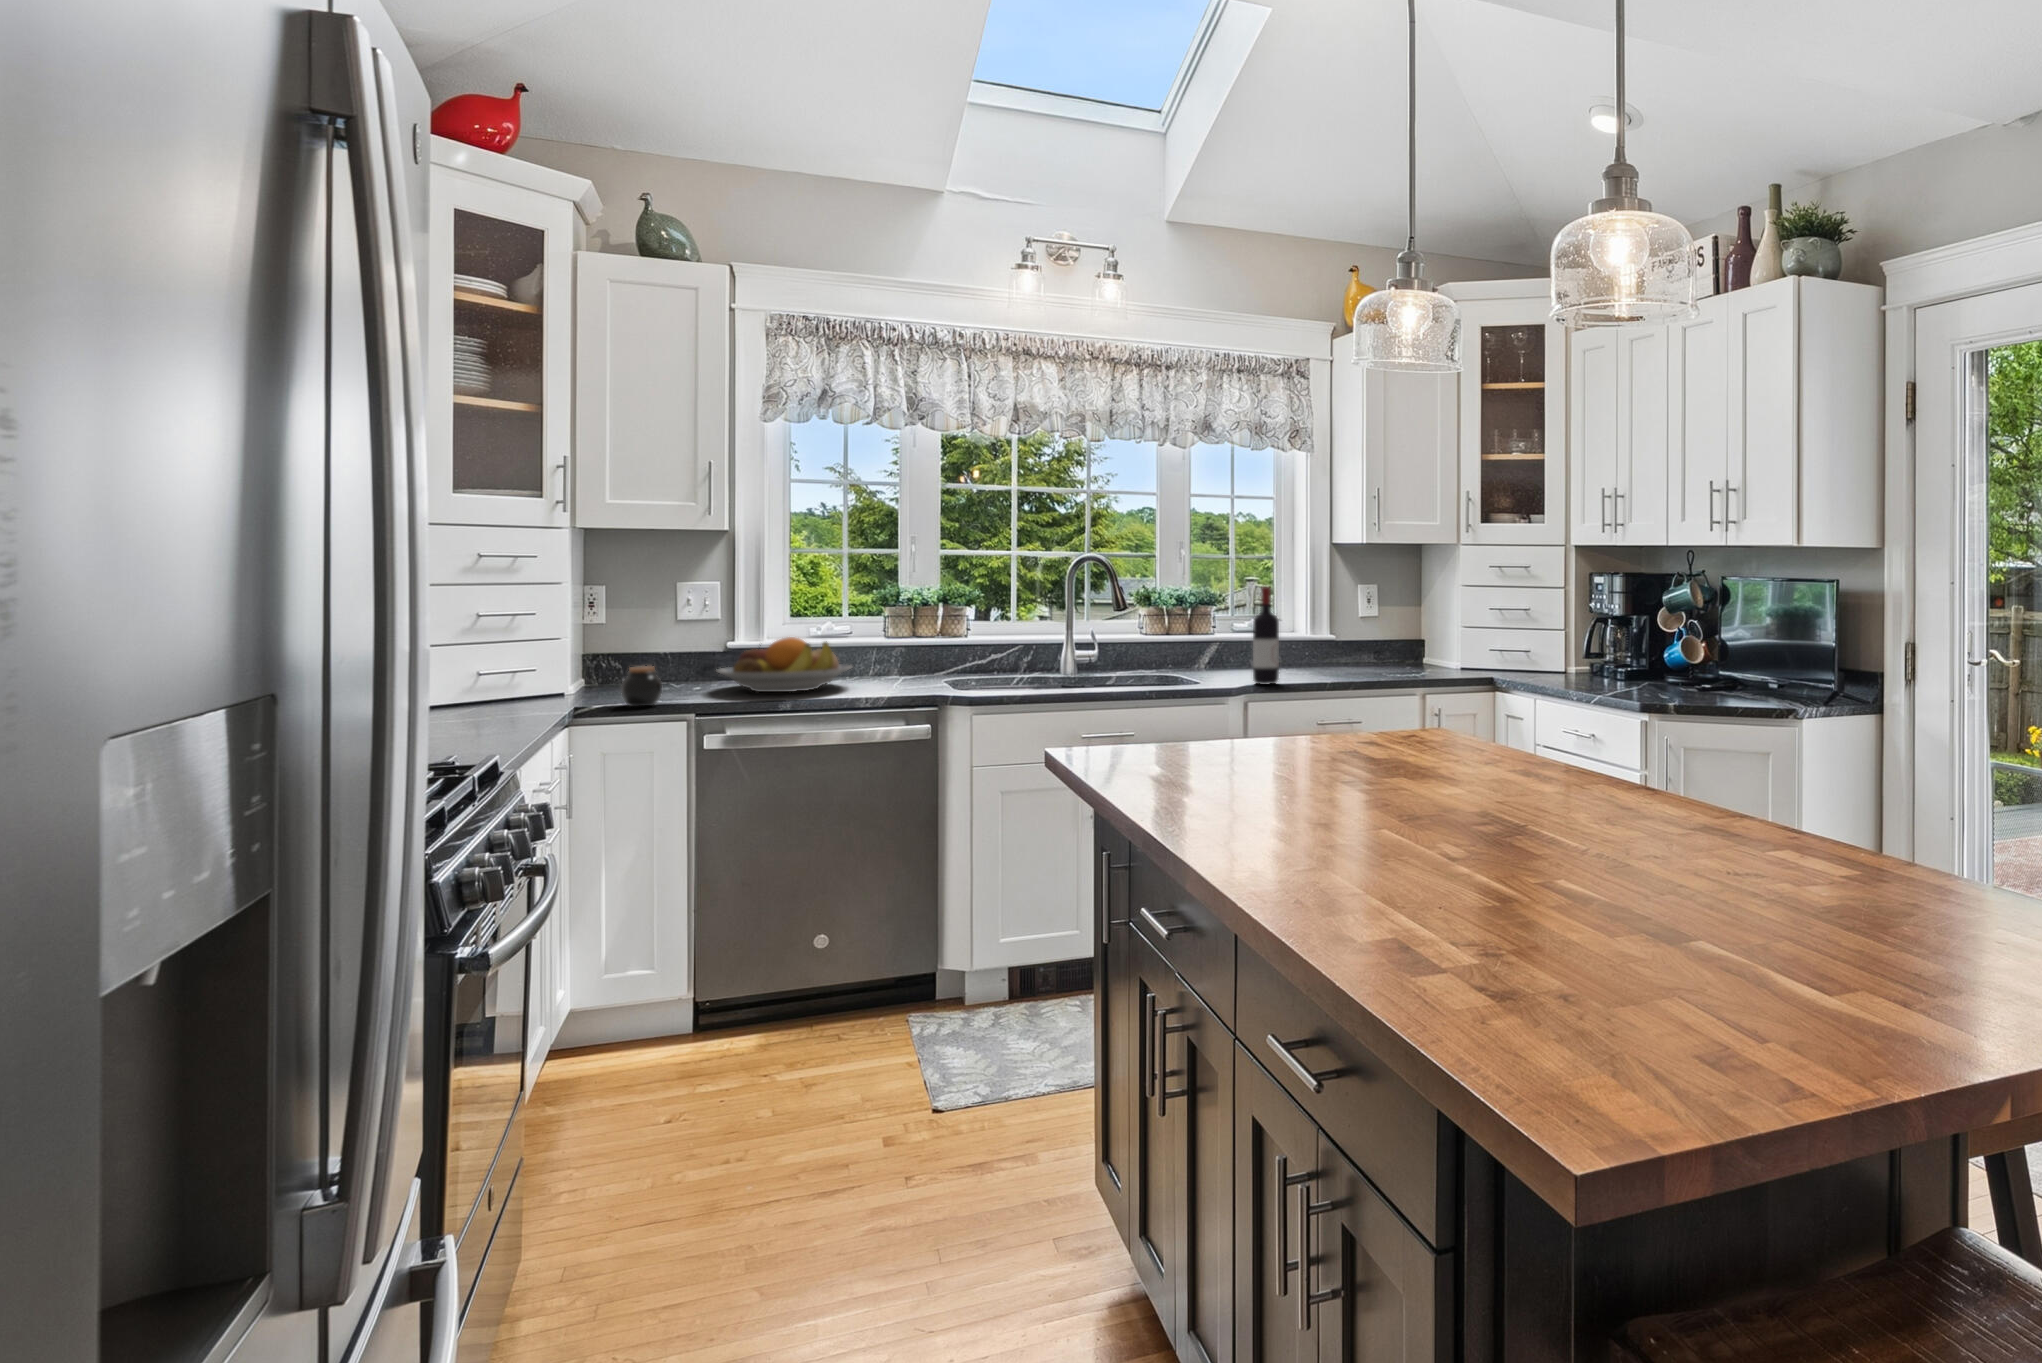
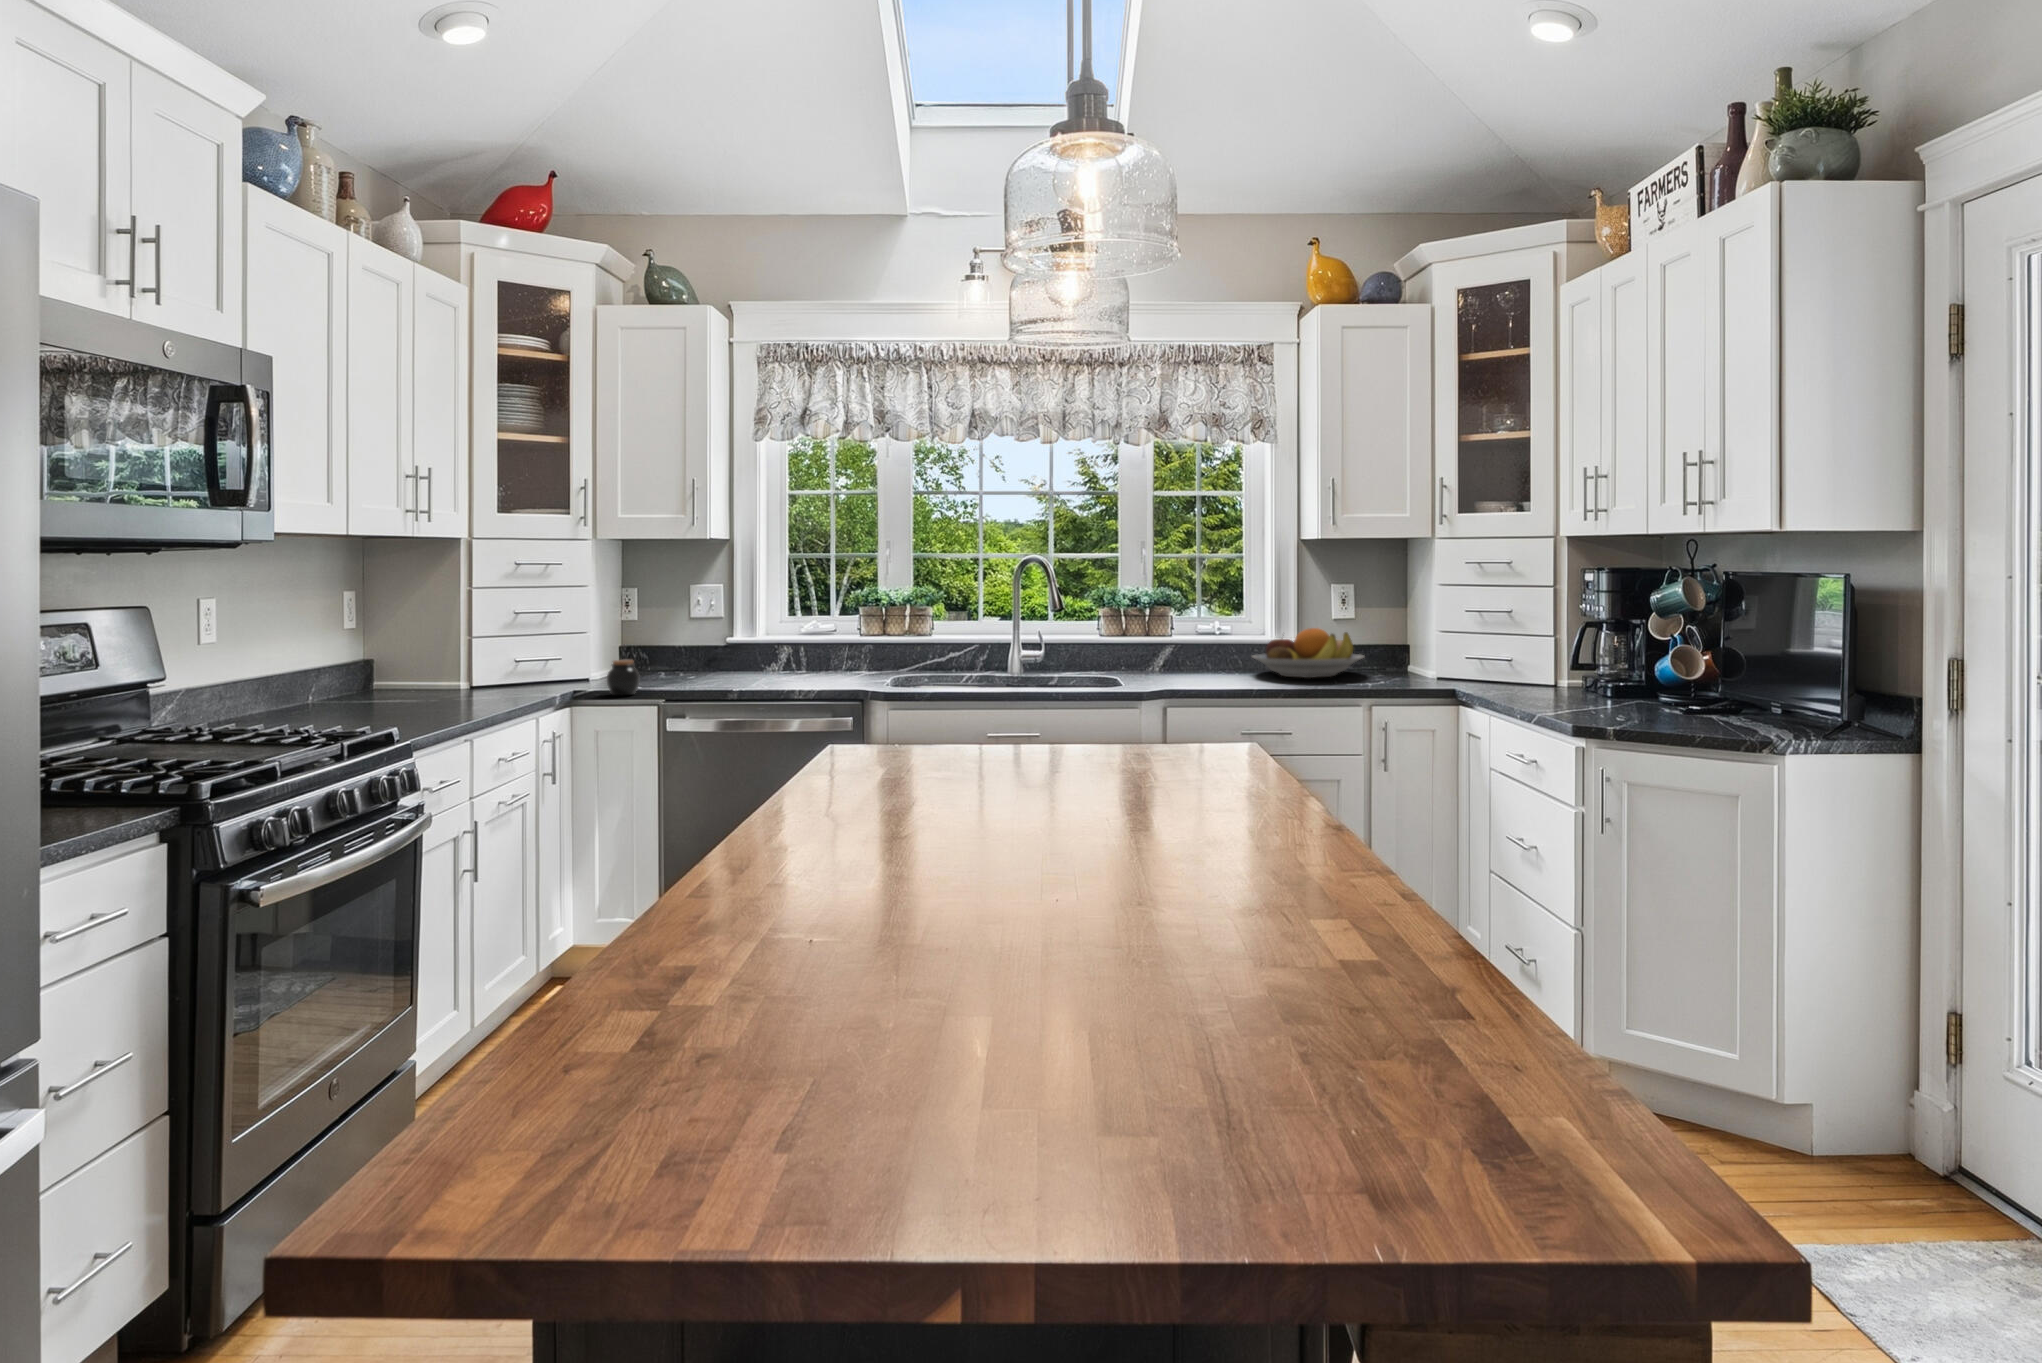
wine bottle: present [1253,586,1279,685] -> none [1179,587,1207,691]
fruit bowl: present [717,637,852,692] -> present [1252,628,1364,678]

